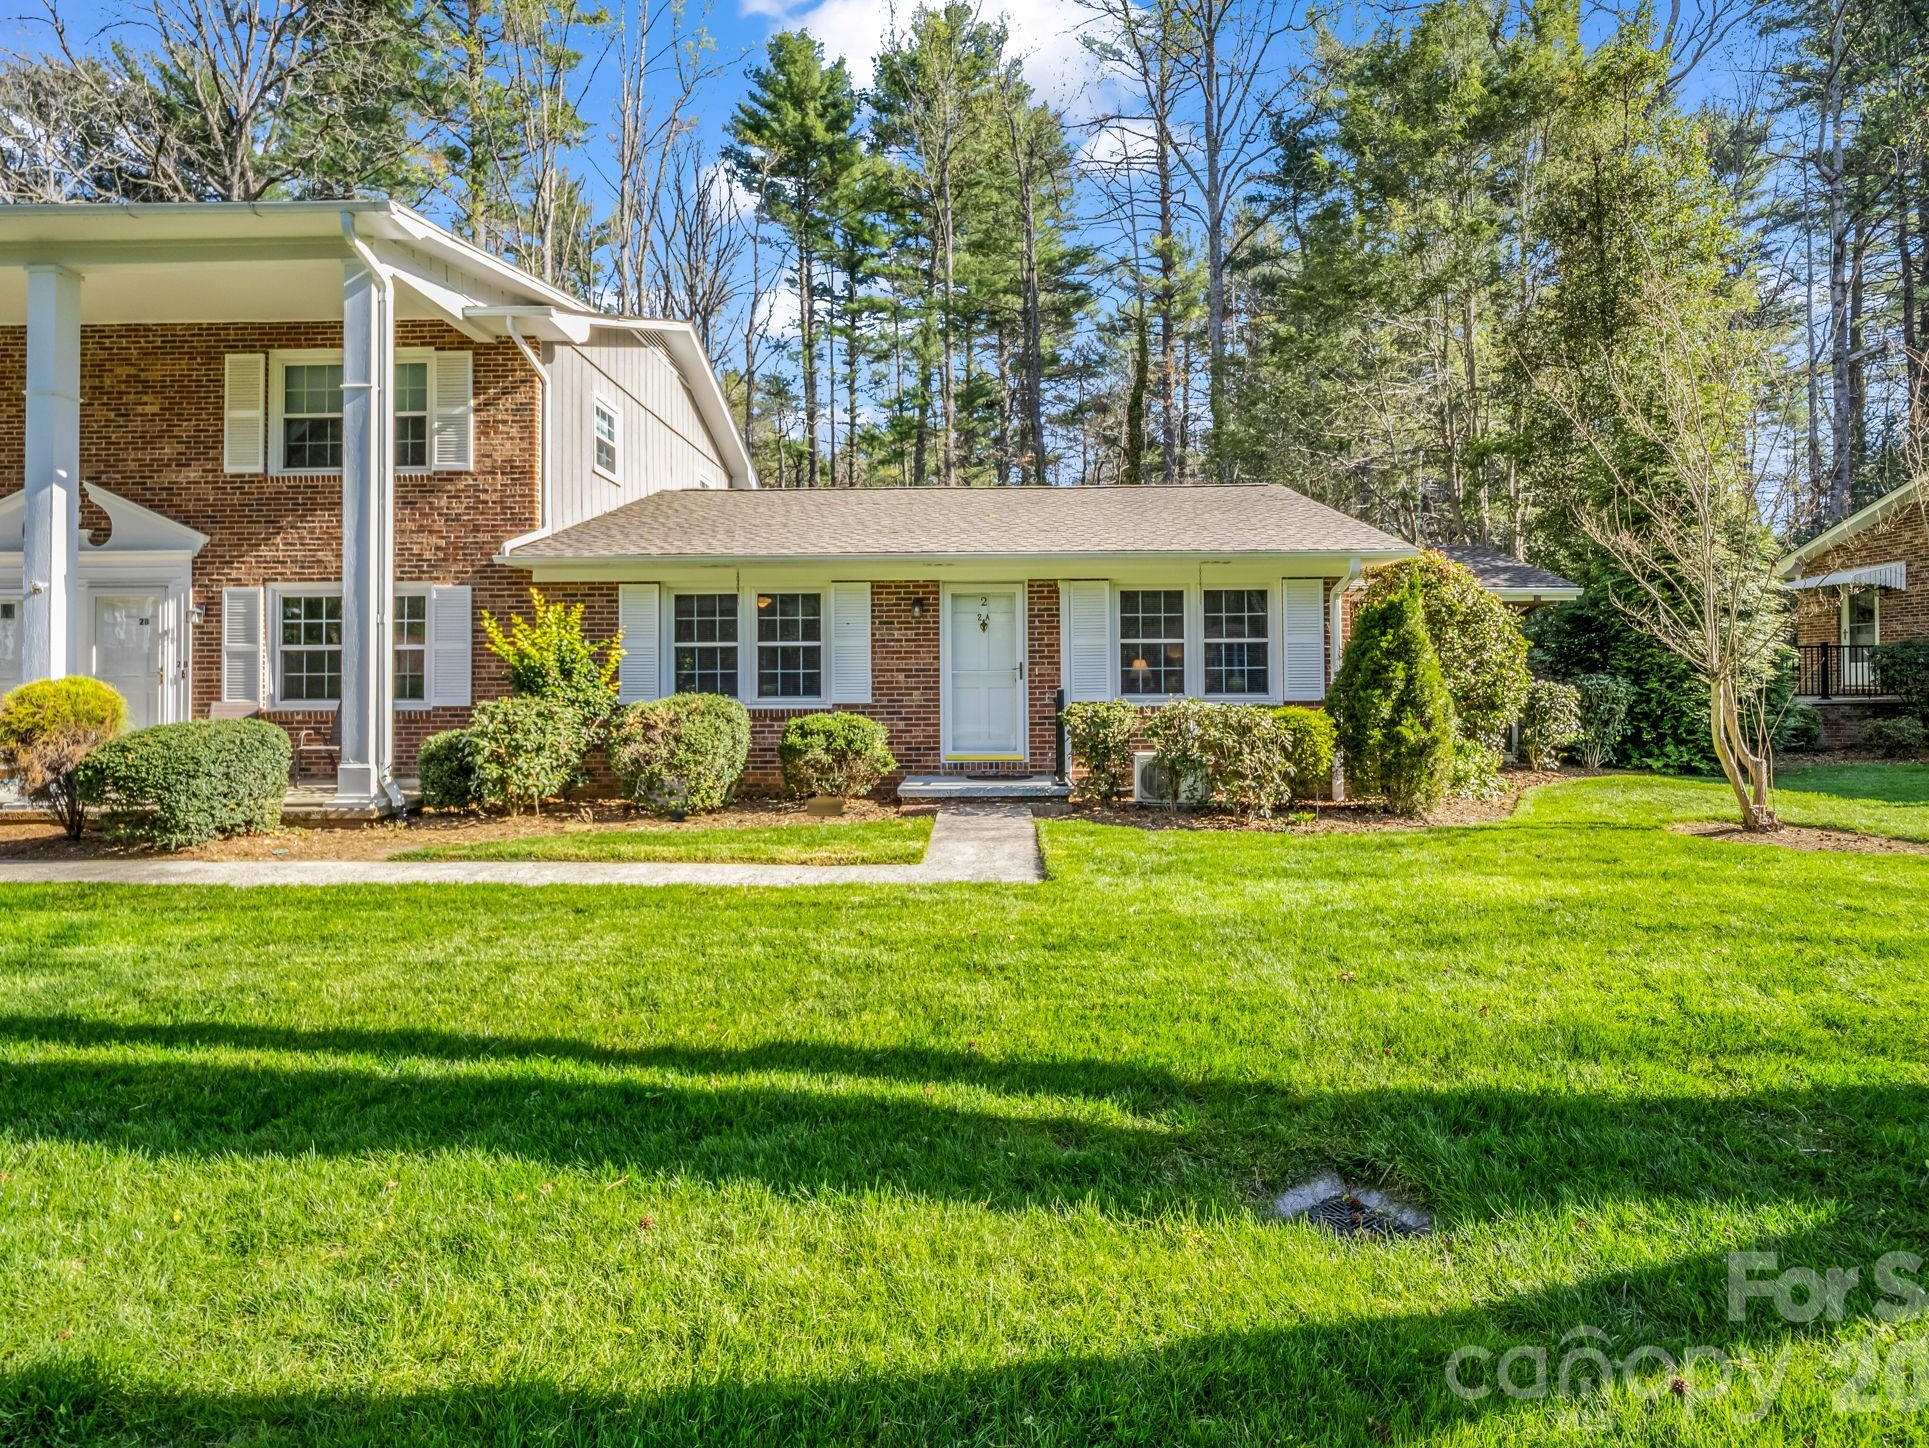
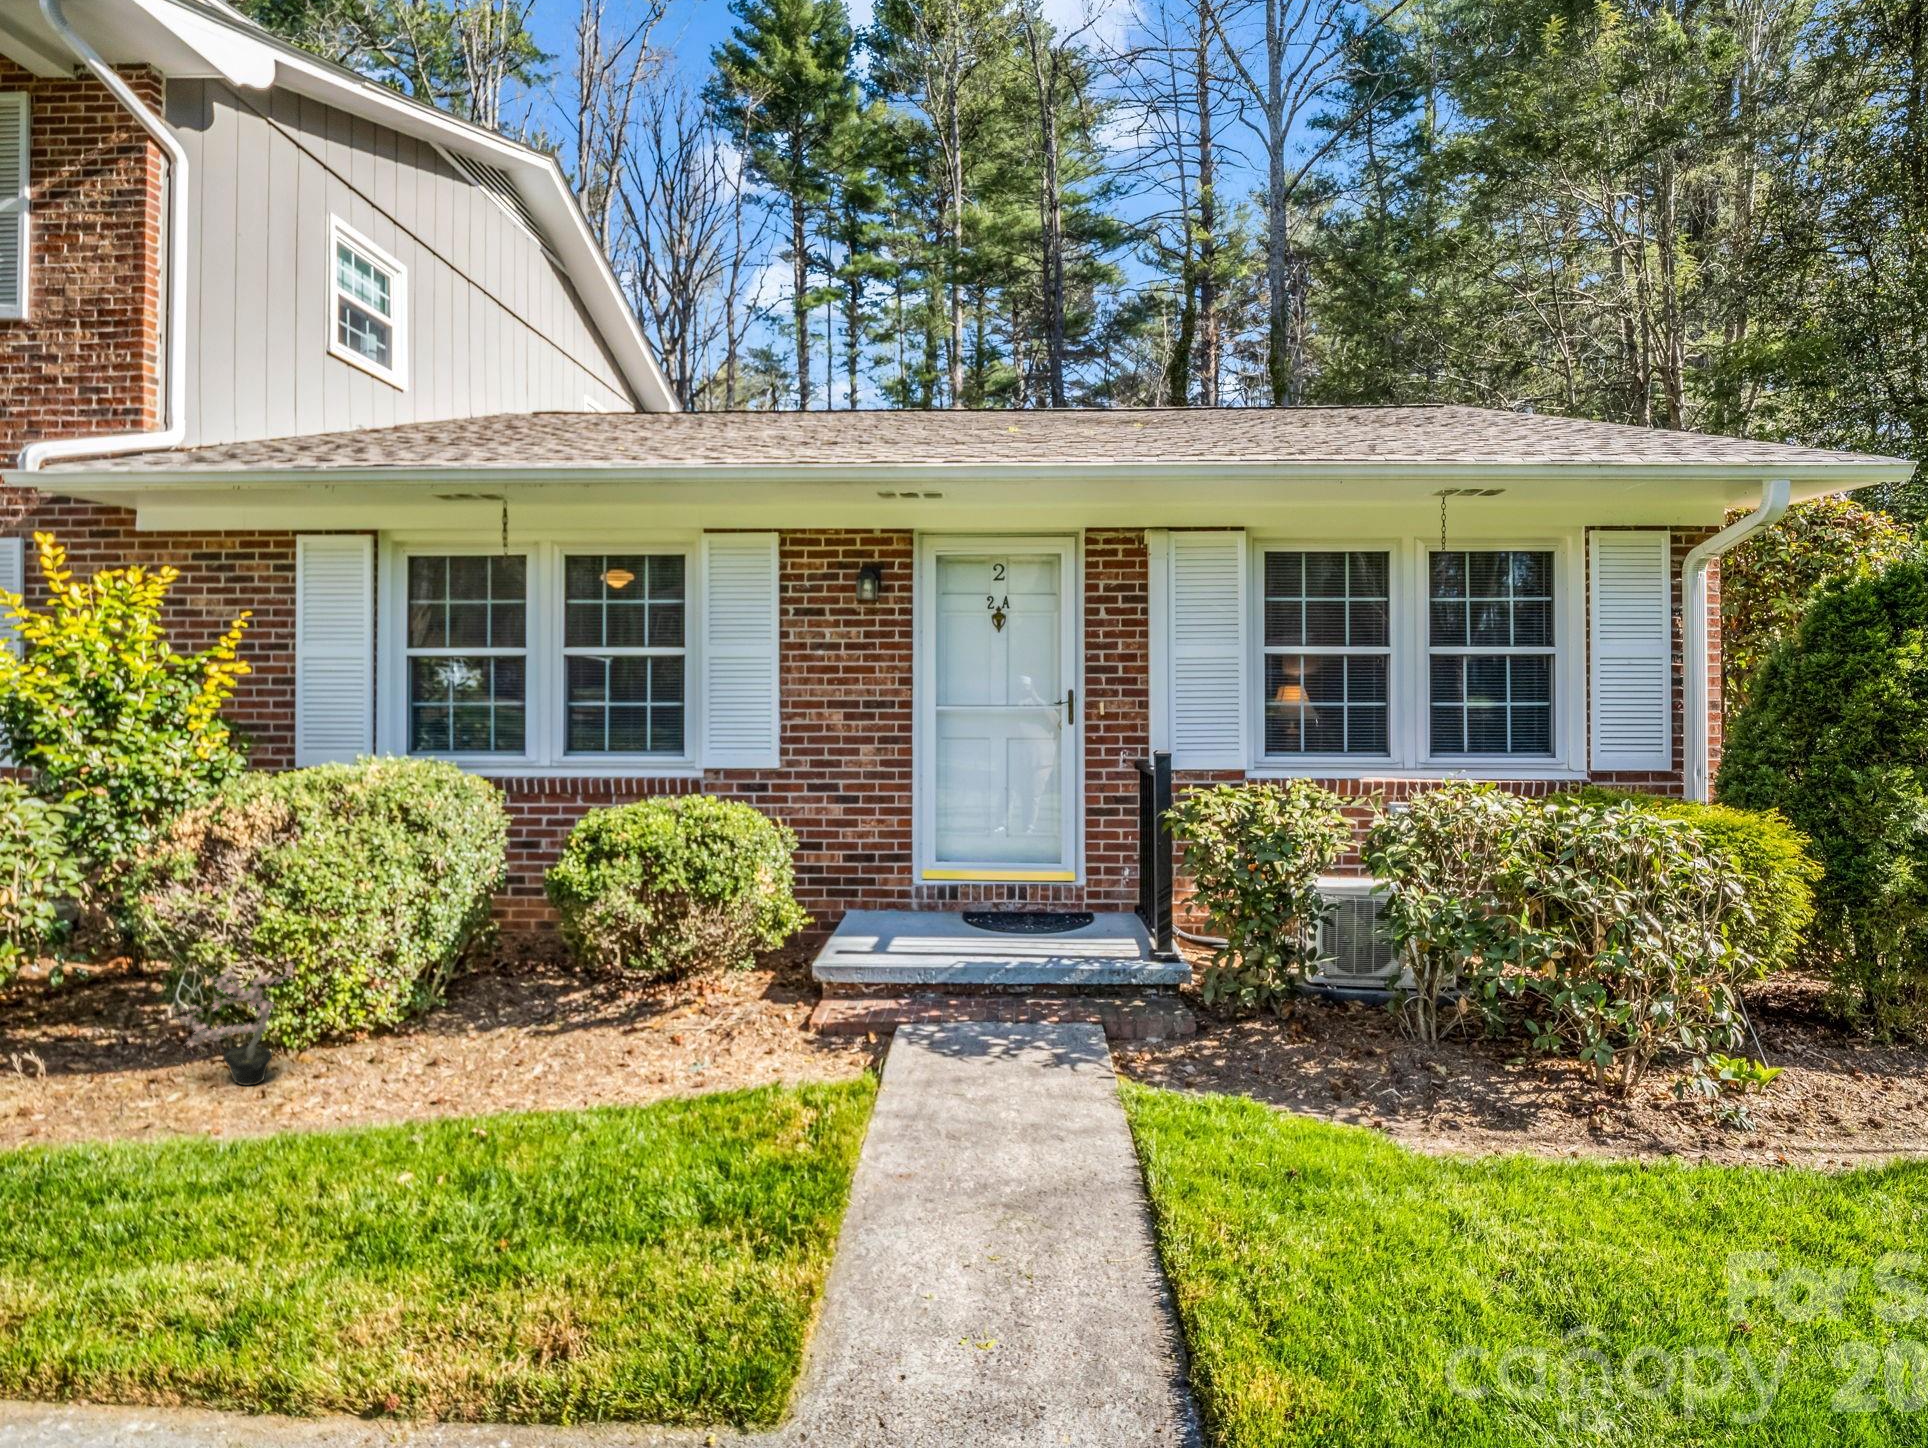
woven basket: present [806,775,844,816] -> none [592,944,688,1049]

